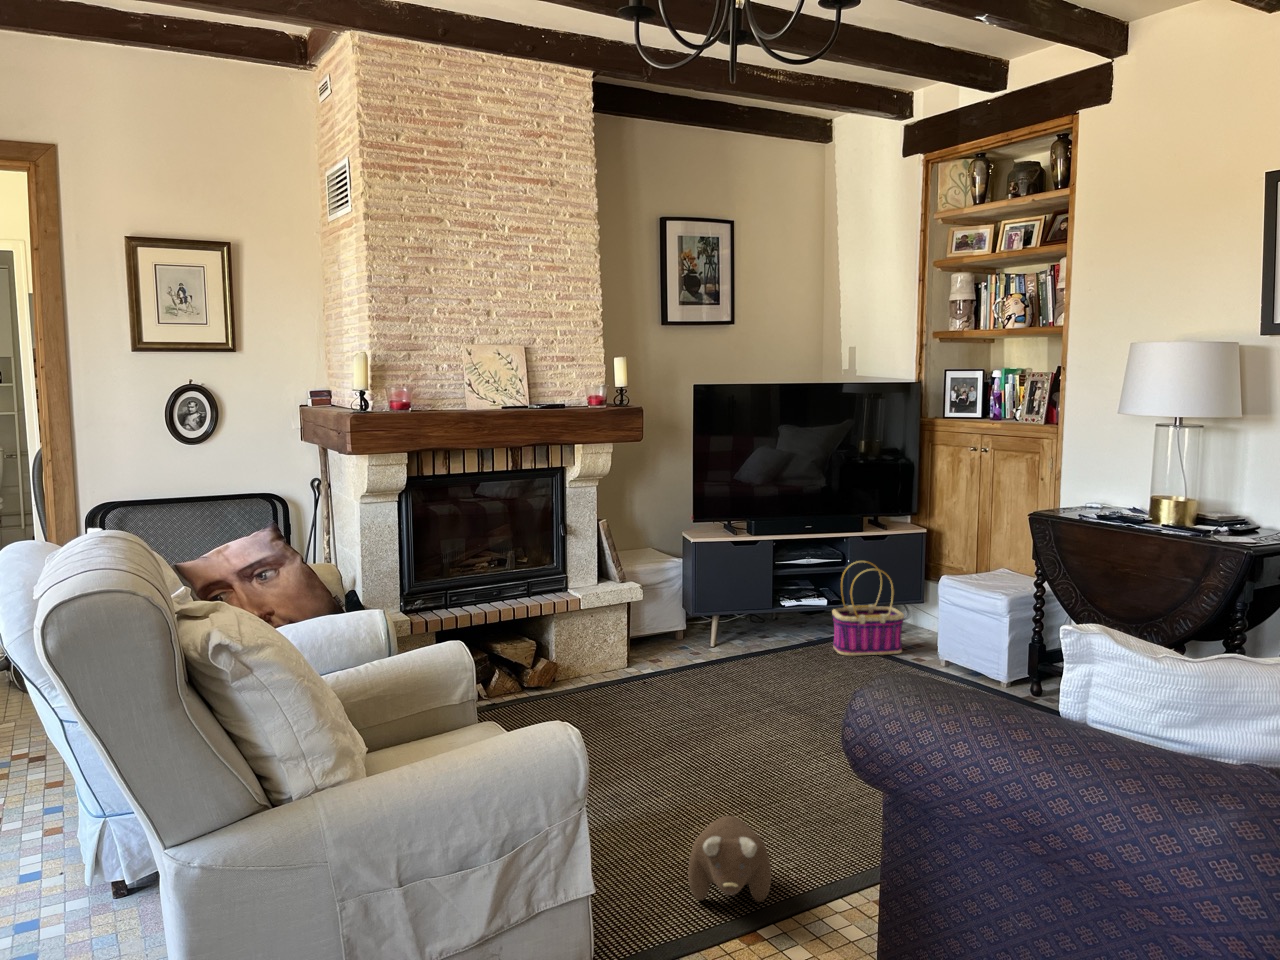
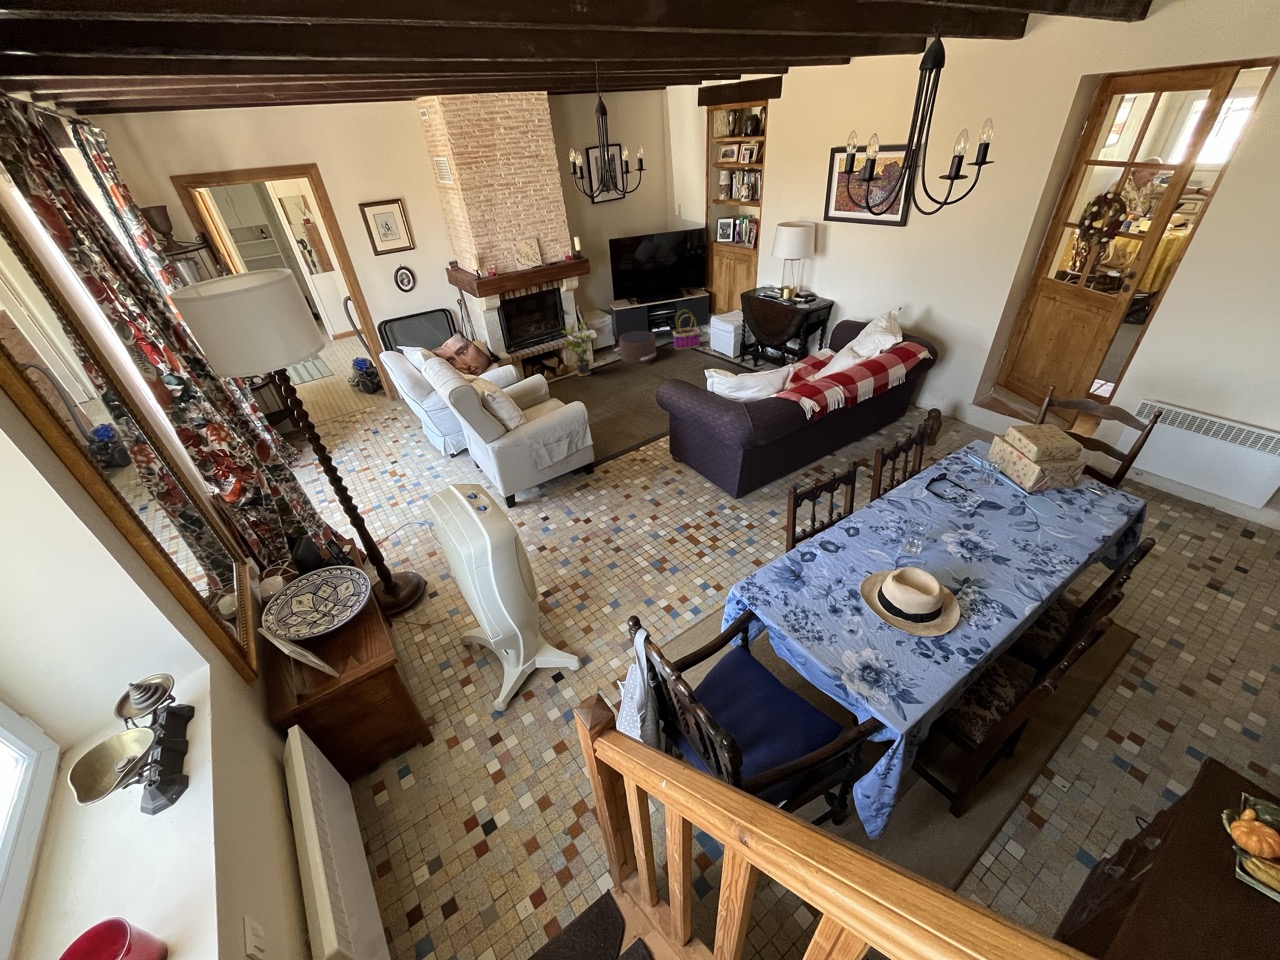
potted plant: none [552,542,630,694] -> present [563,319,592,376]
pouf: none [677,600,795,677] -> present [614,331,656,364]
plush toy: present [688,816,771,902] -> none [619,419,643,443]

